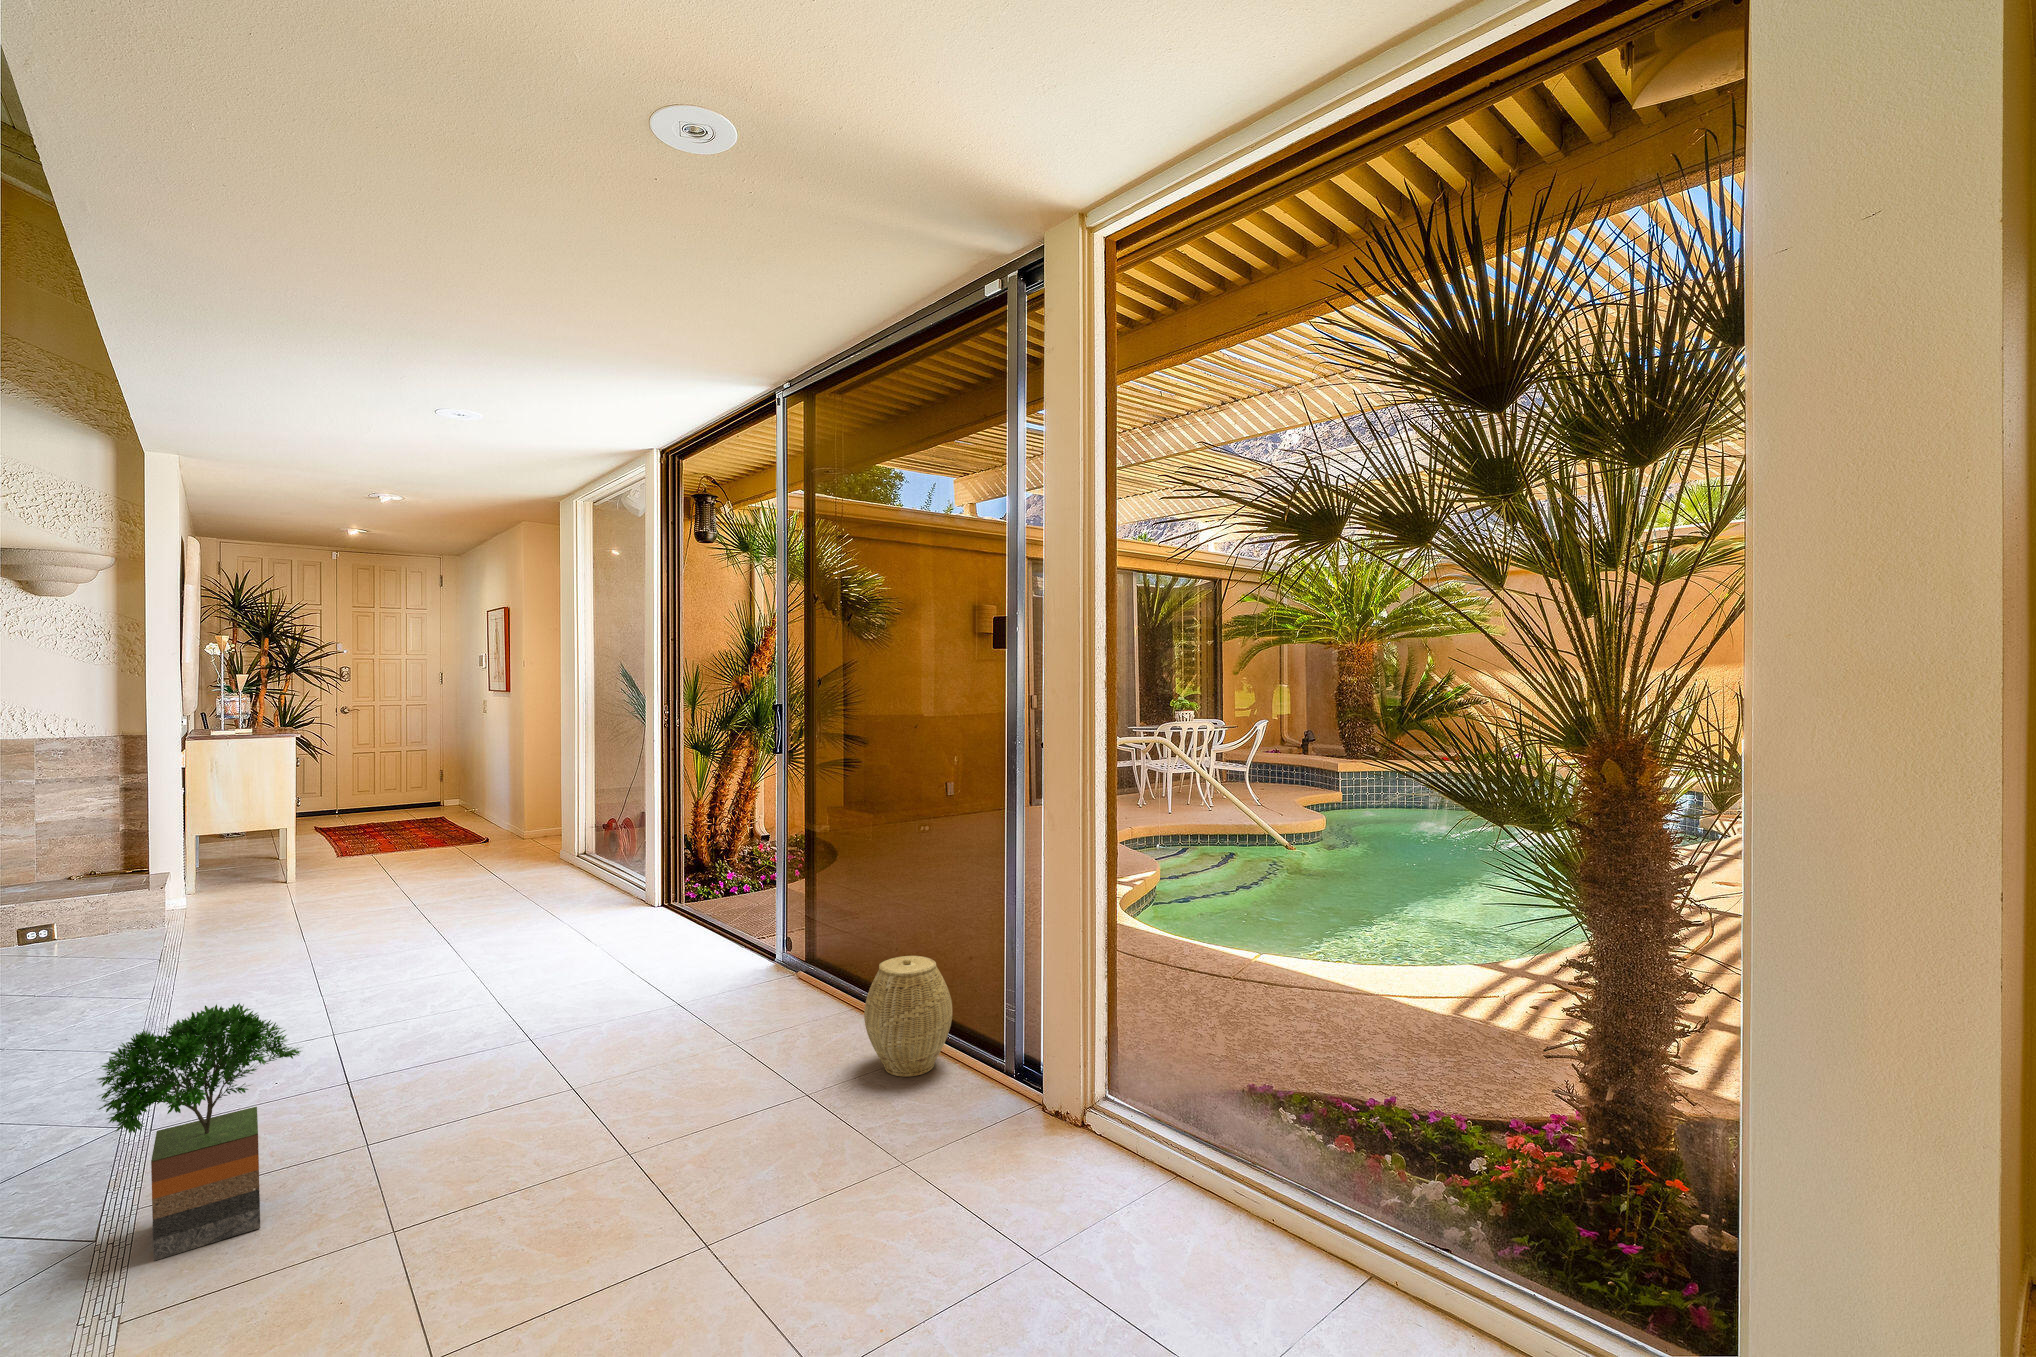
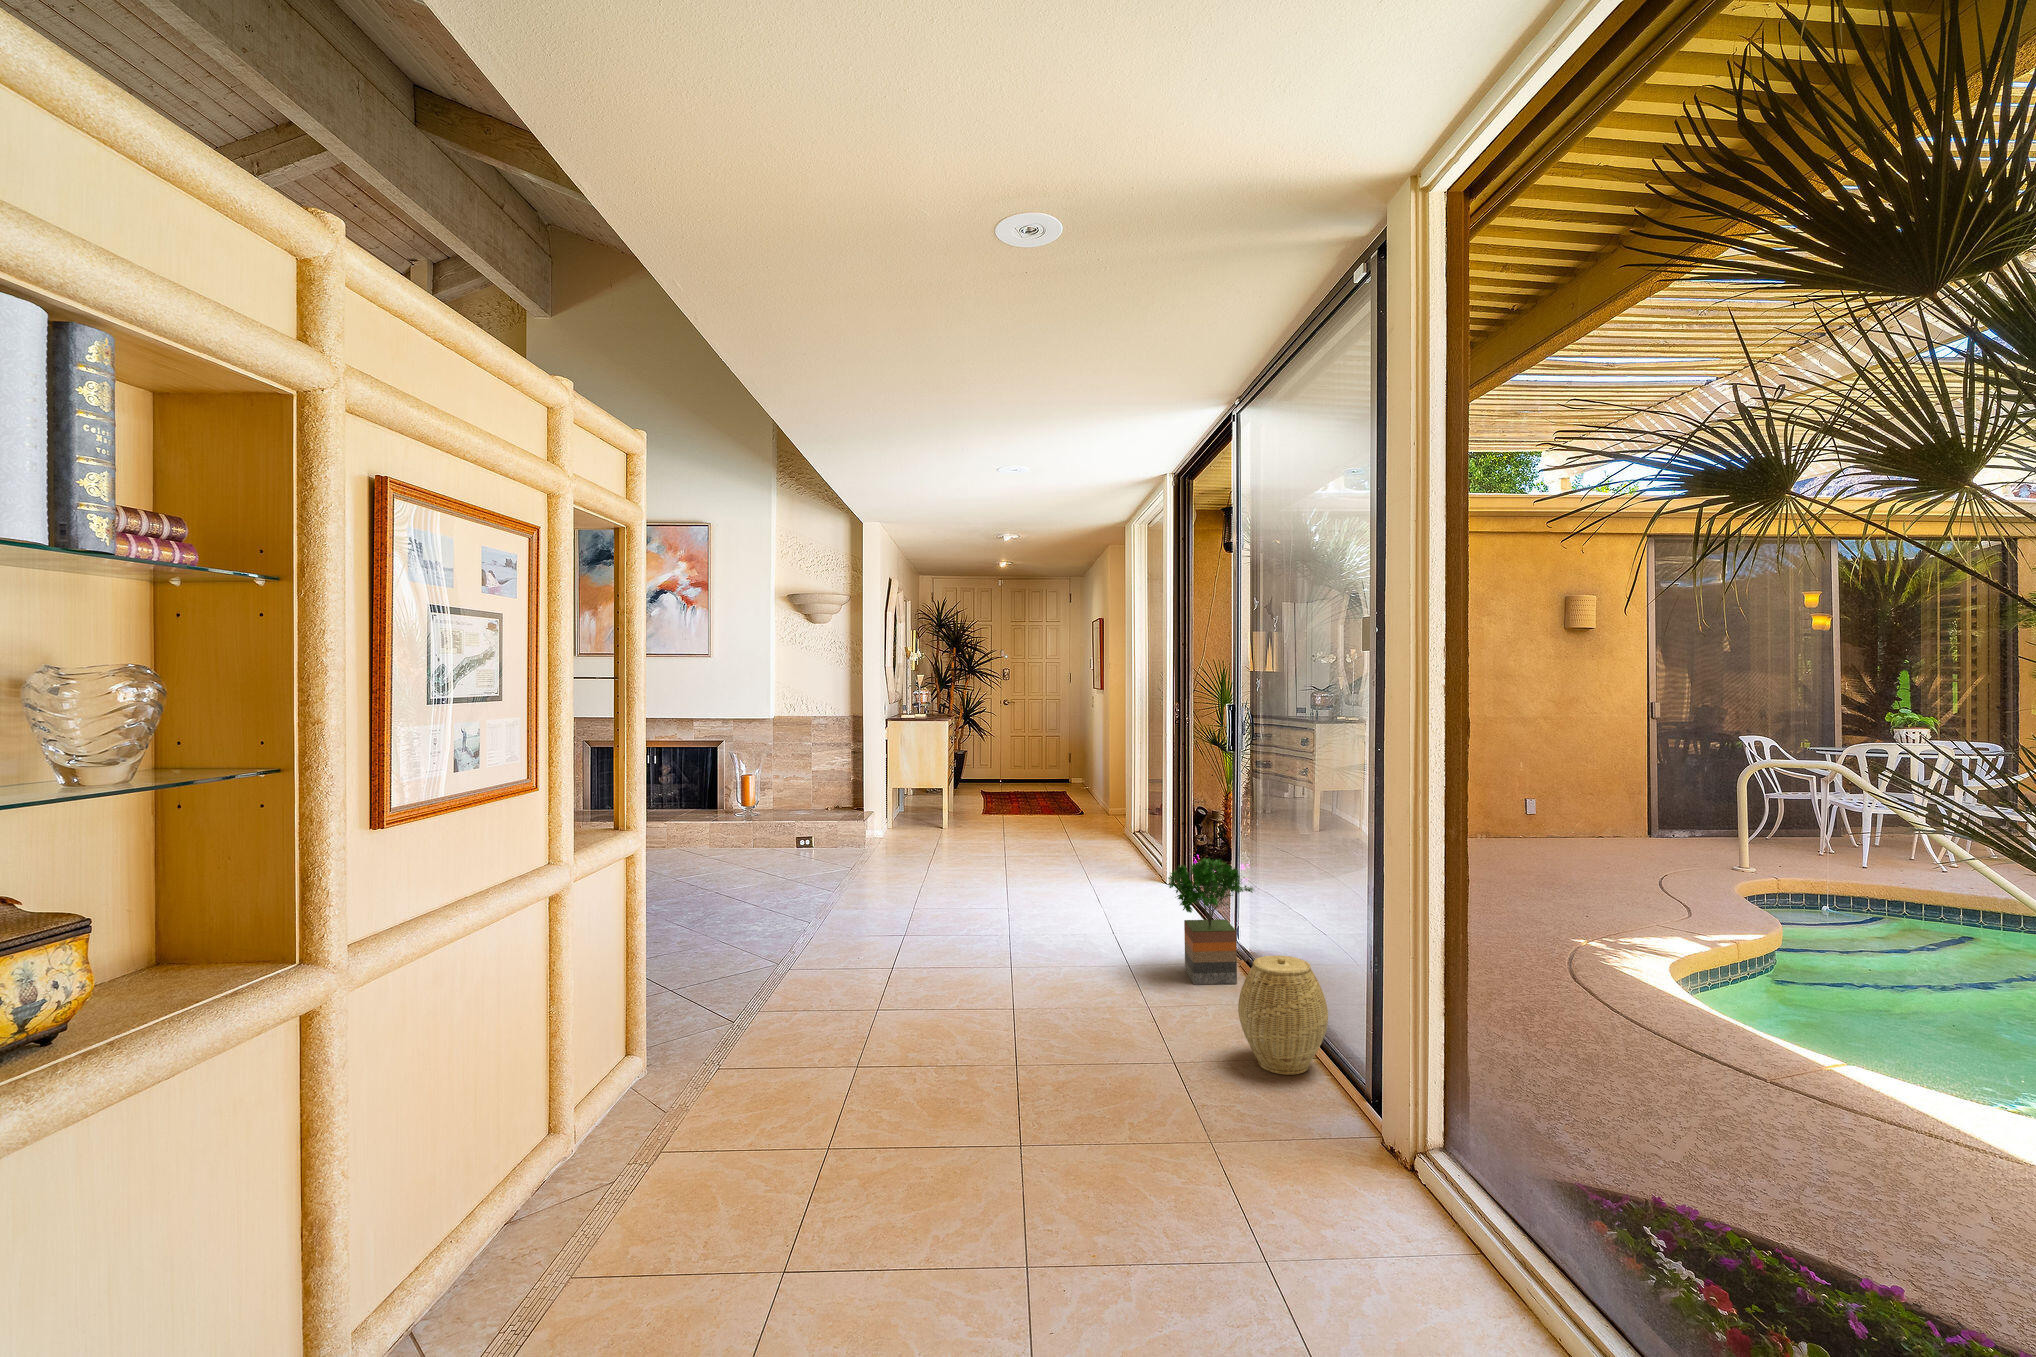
potted tree: present [97,1003,301,1261] -> present [1168,858,1253,984]

